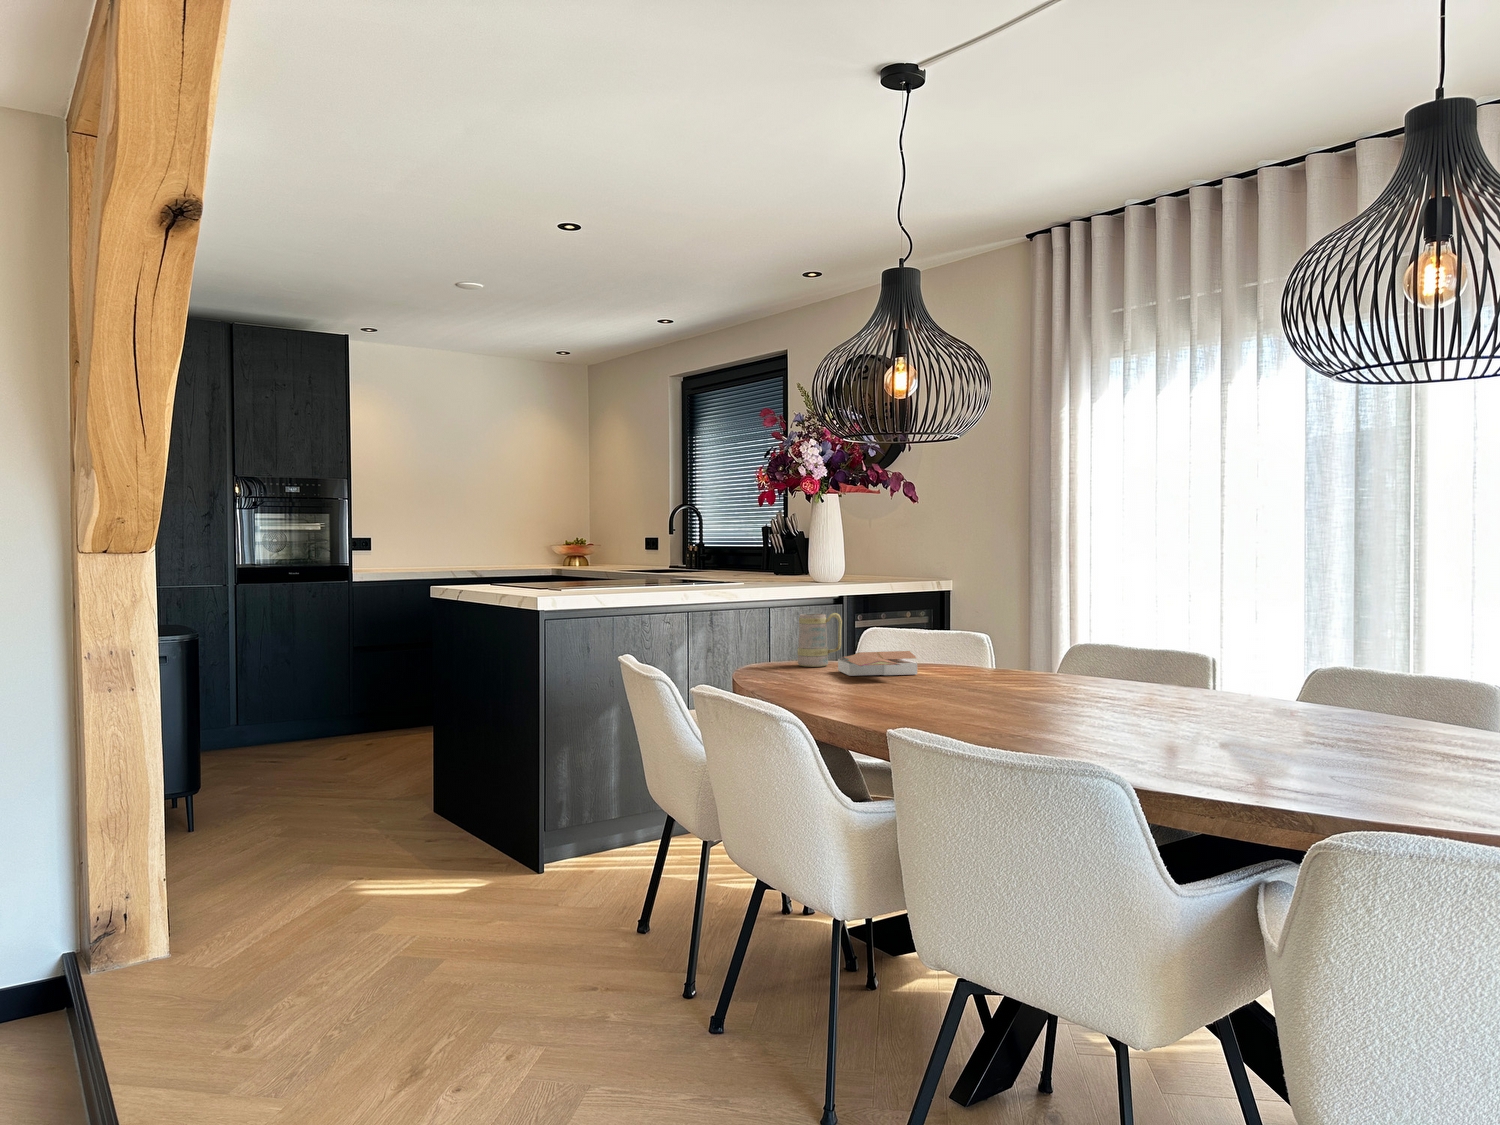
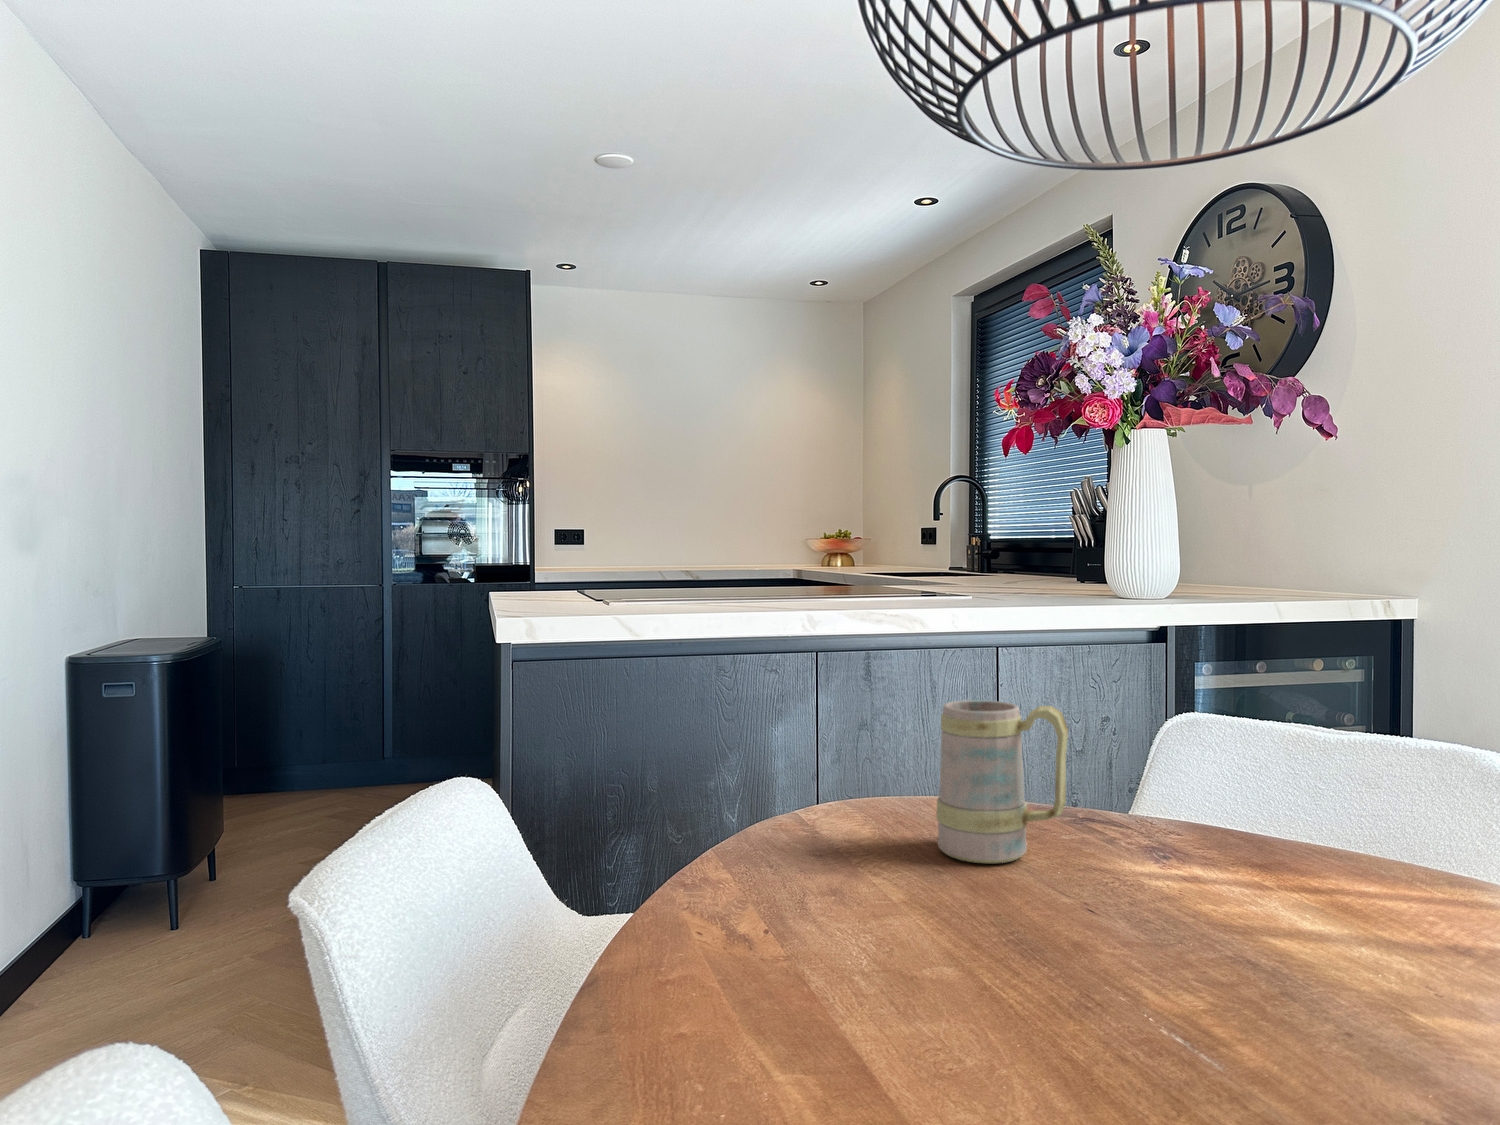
book: present [838,651,917,676] -> none [1030,856,1318,991]

